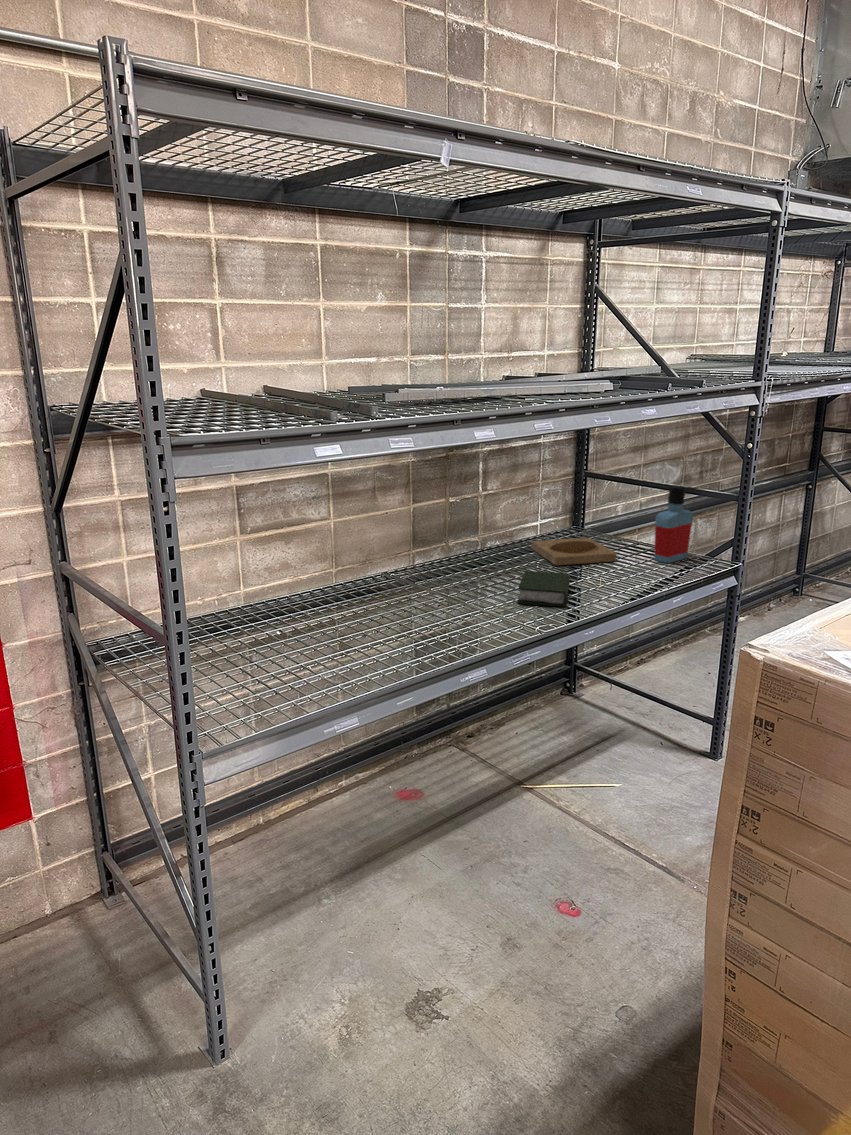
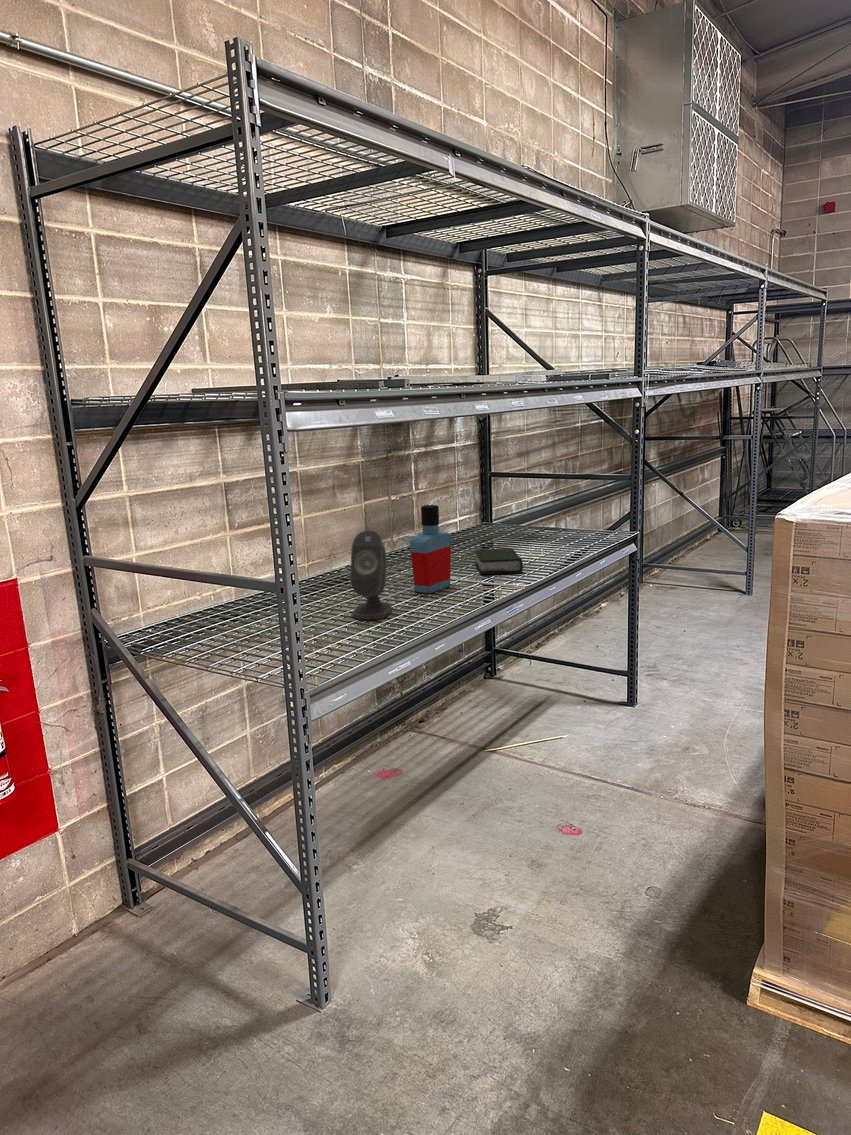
bottle: present [654,485,693,563] -> present [410,505,451,593]
tray: present [531,538,617,565] -> none [458,527,537,548]
speaker: none [337,555,391,653] -> present [350,531,392,619]

